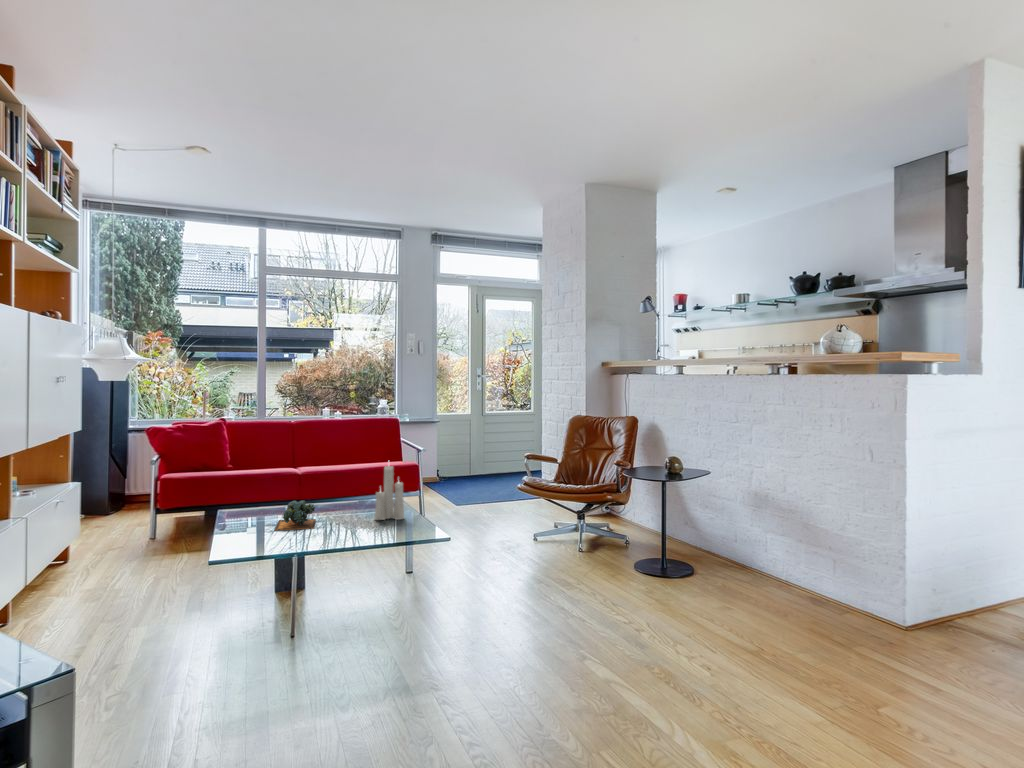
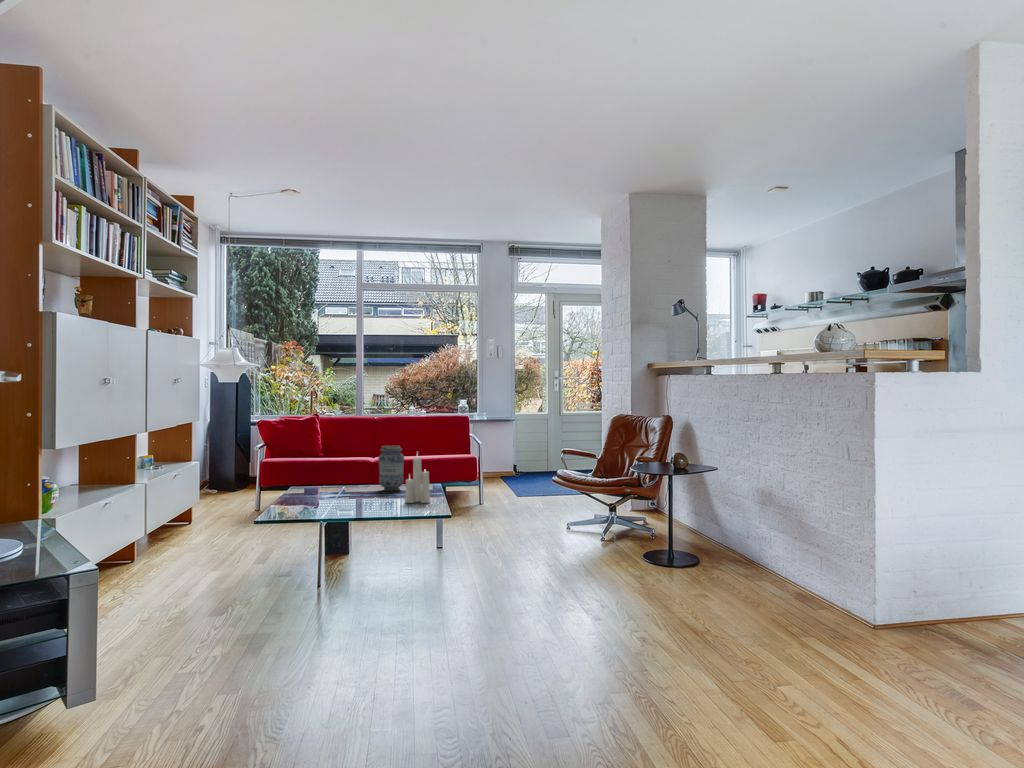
vase: none [325,452,356,506] -> present [378,446,404,491]
succulent plant: present [274,500,316,531] -> none [320,484,359,508]

